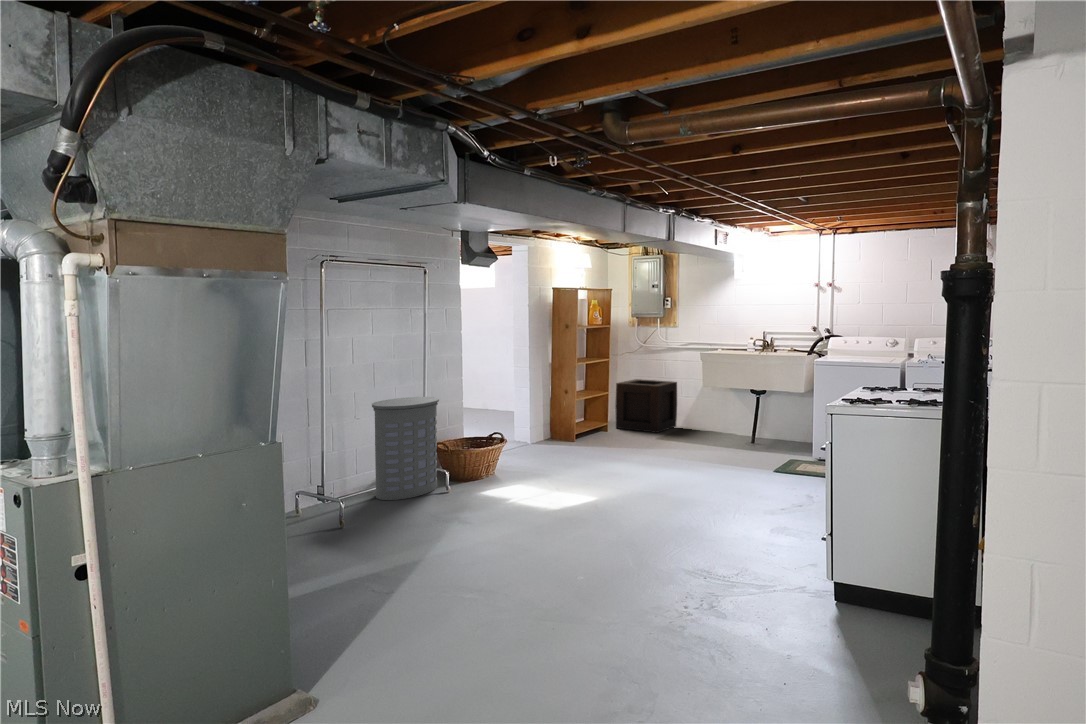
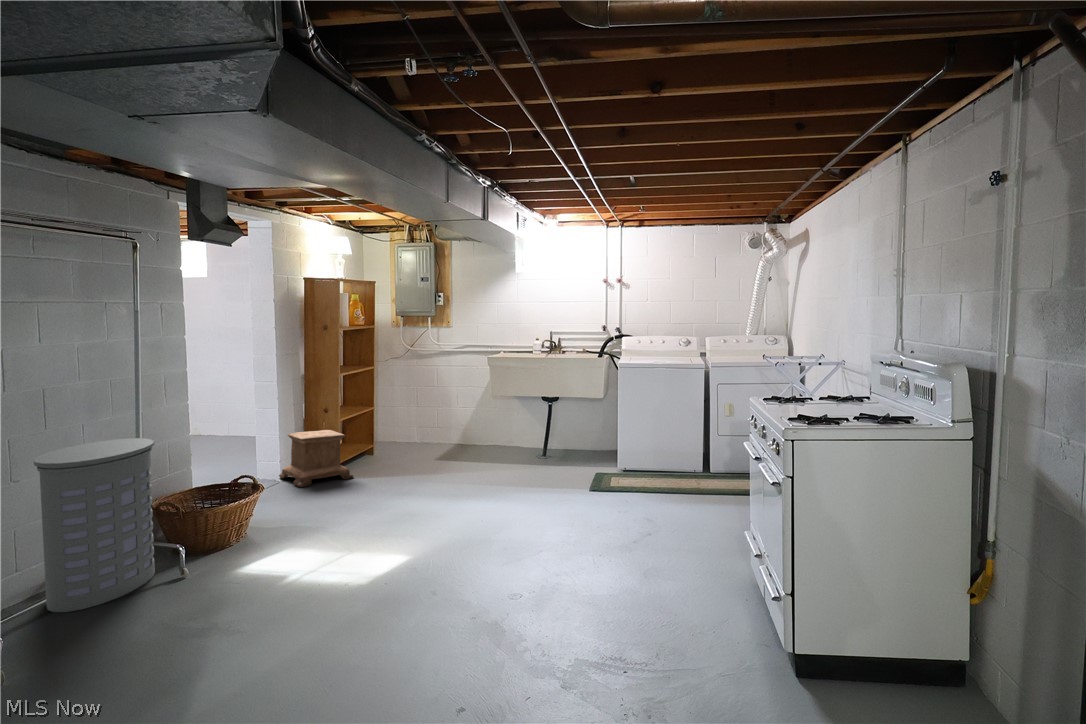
wooden crate: present [615,379,677,433] -> none [383,389,454,452]
stool: none [530,407,584,448] -> present [279,430,353,487]

